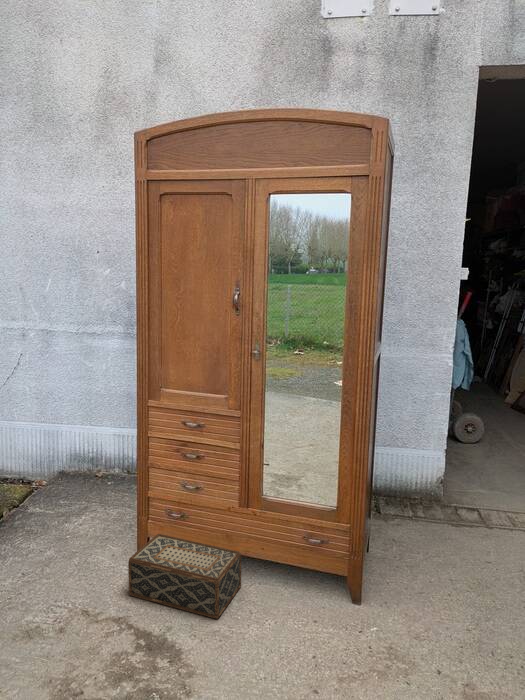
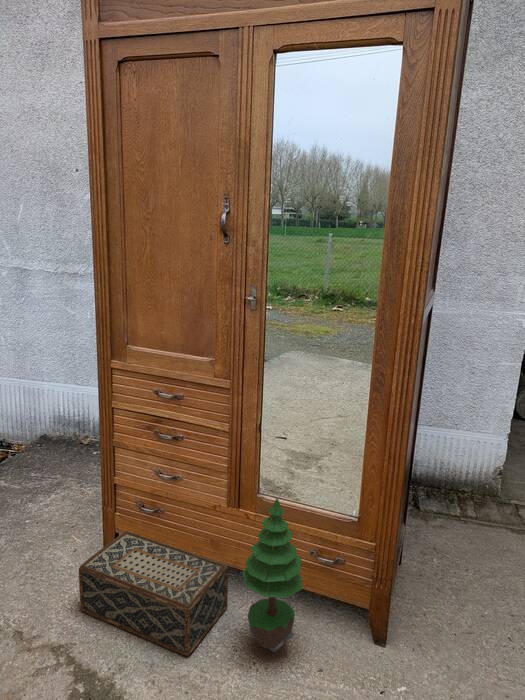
potted tree: none [255,493,300,611] -> present [242,498,302,652]

